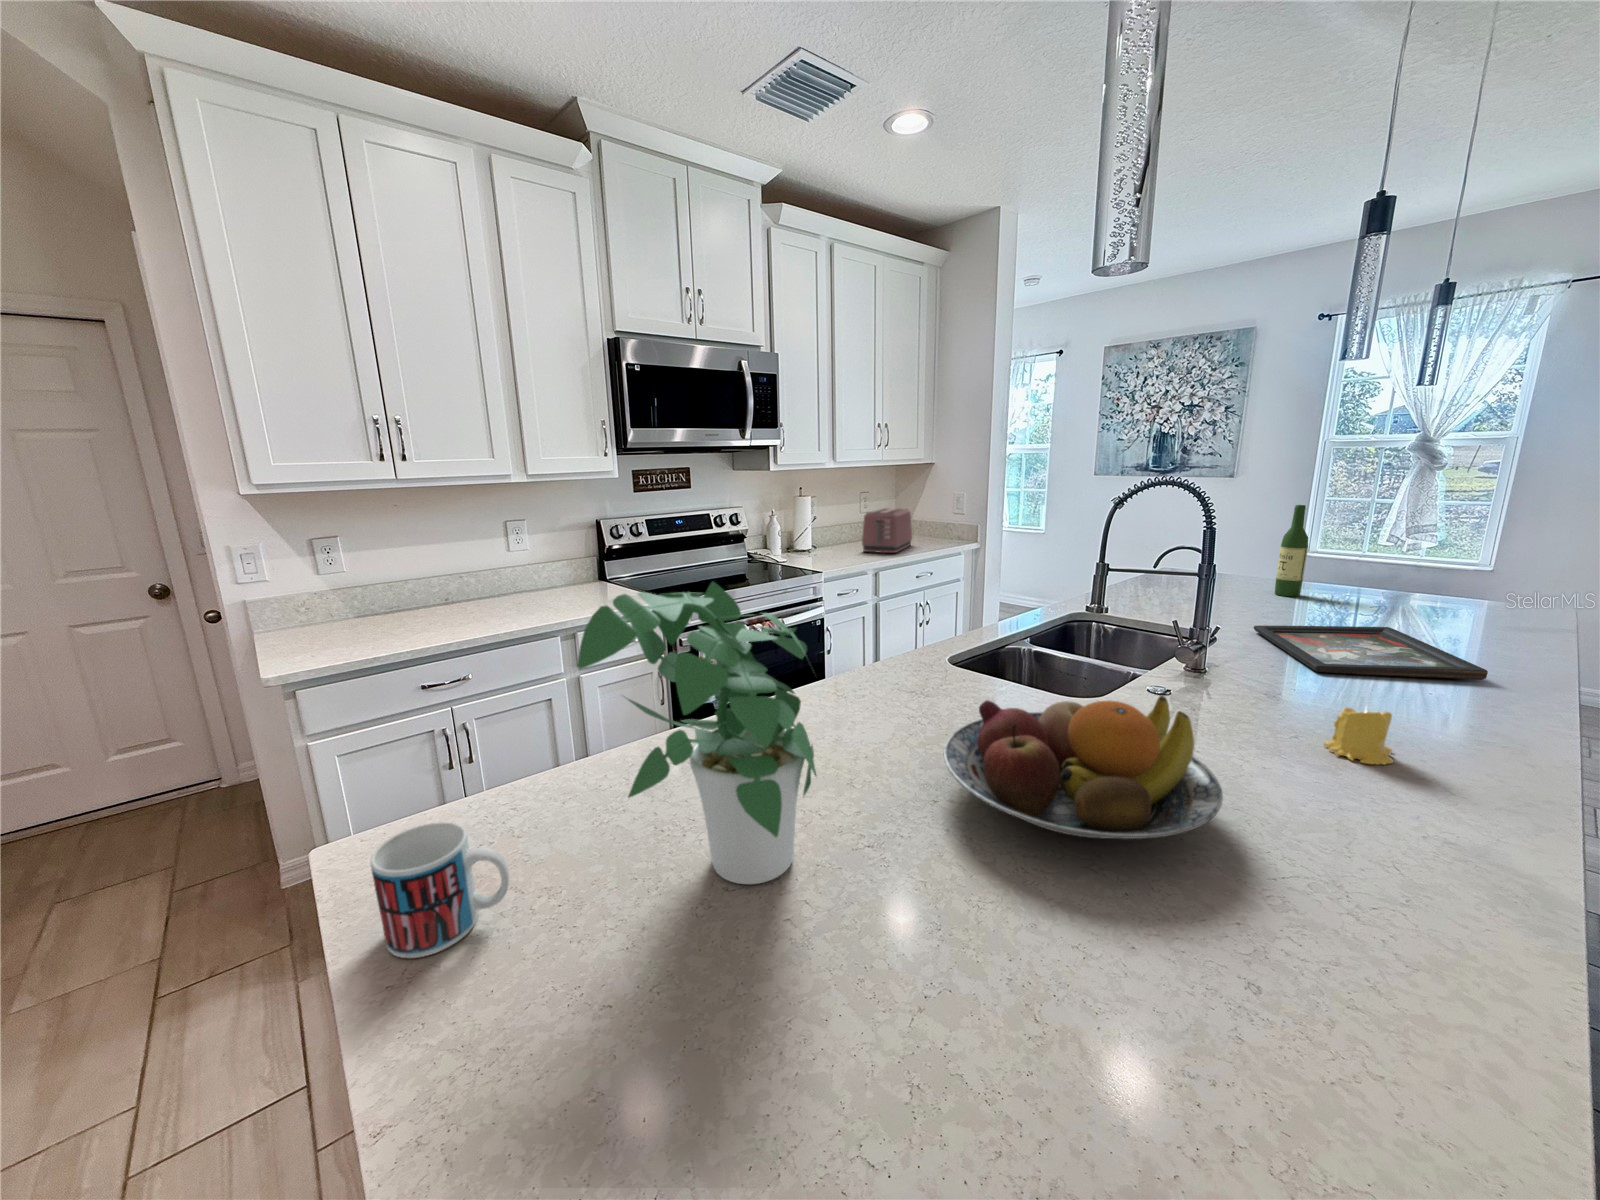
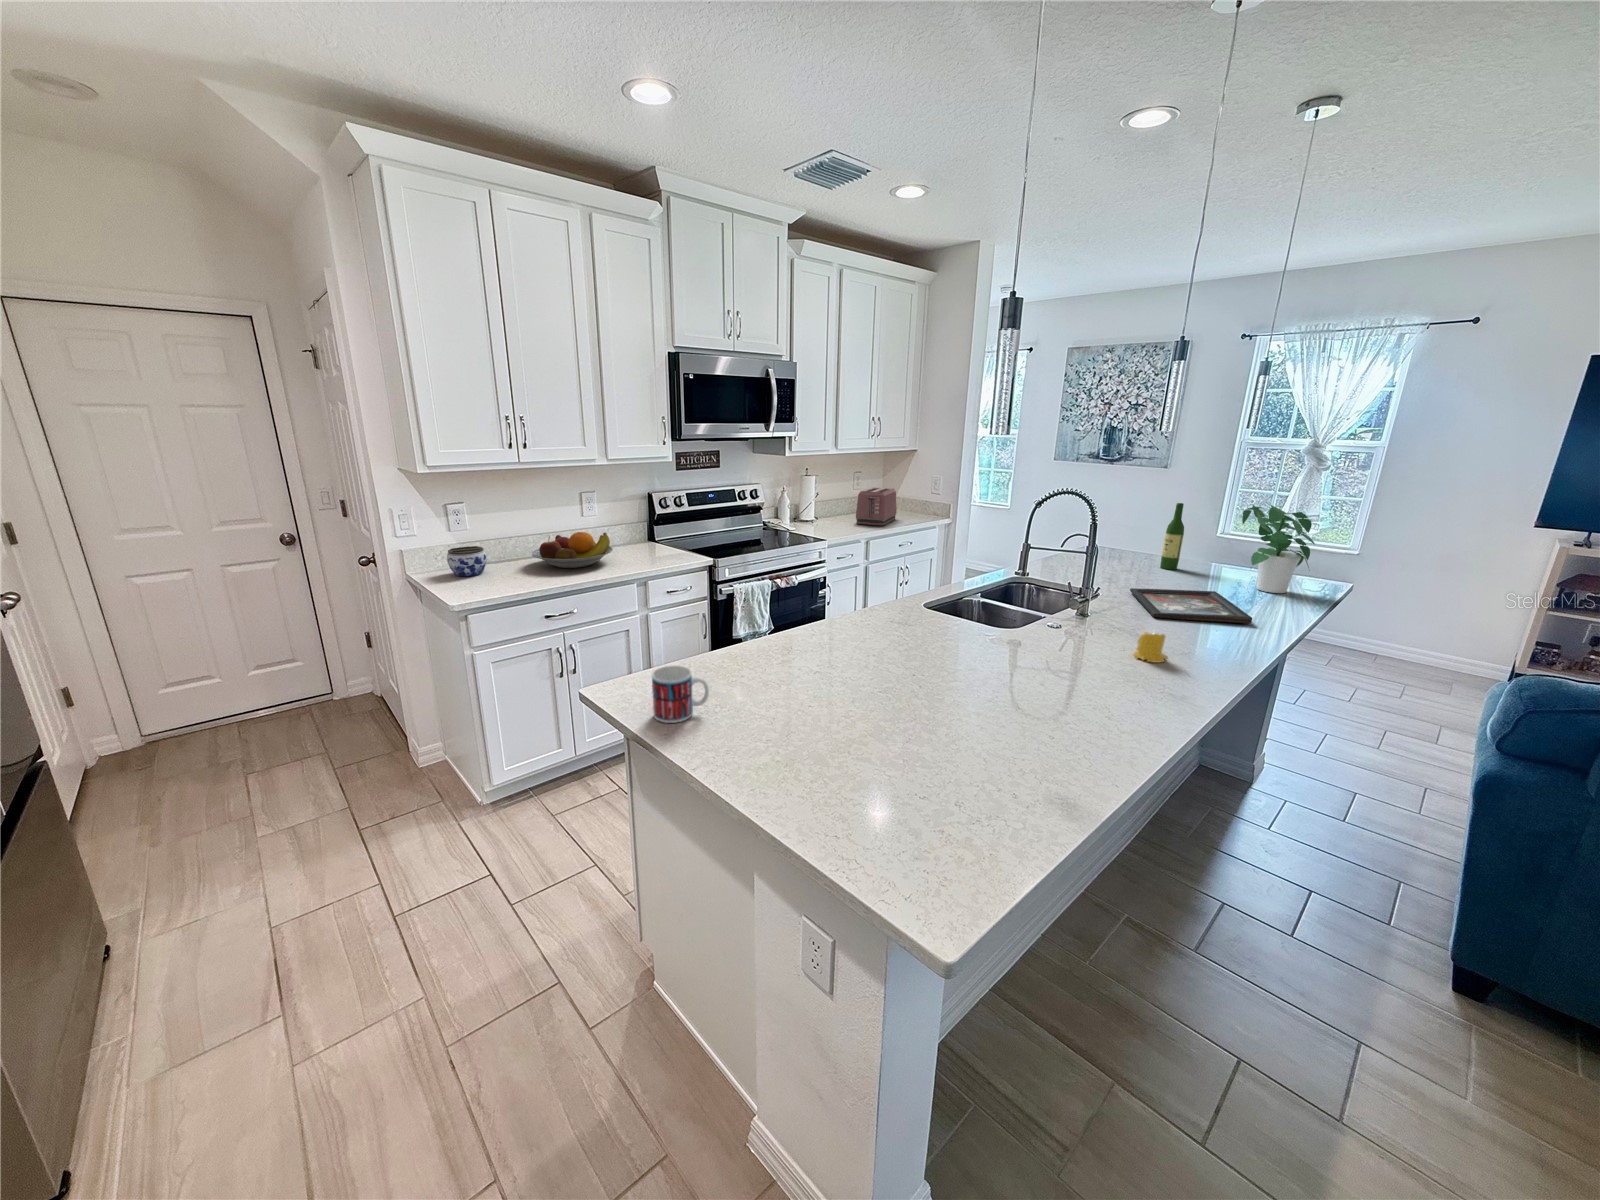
potted plant: present [577,582,816,884] -> present [1242,505,1315,593]
jar: none [302,592,361,633] -> present [447,546,487,576]
fruit bowl: present [944,696,1223,839] -> present [532,532,613,568]

